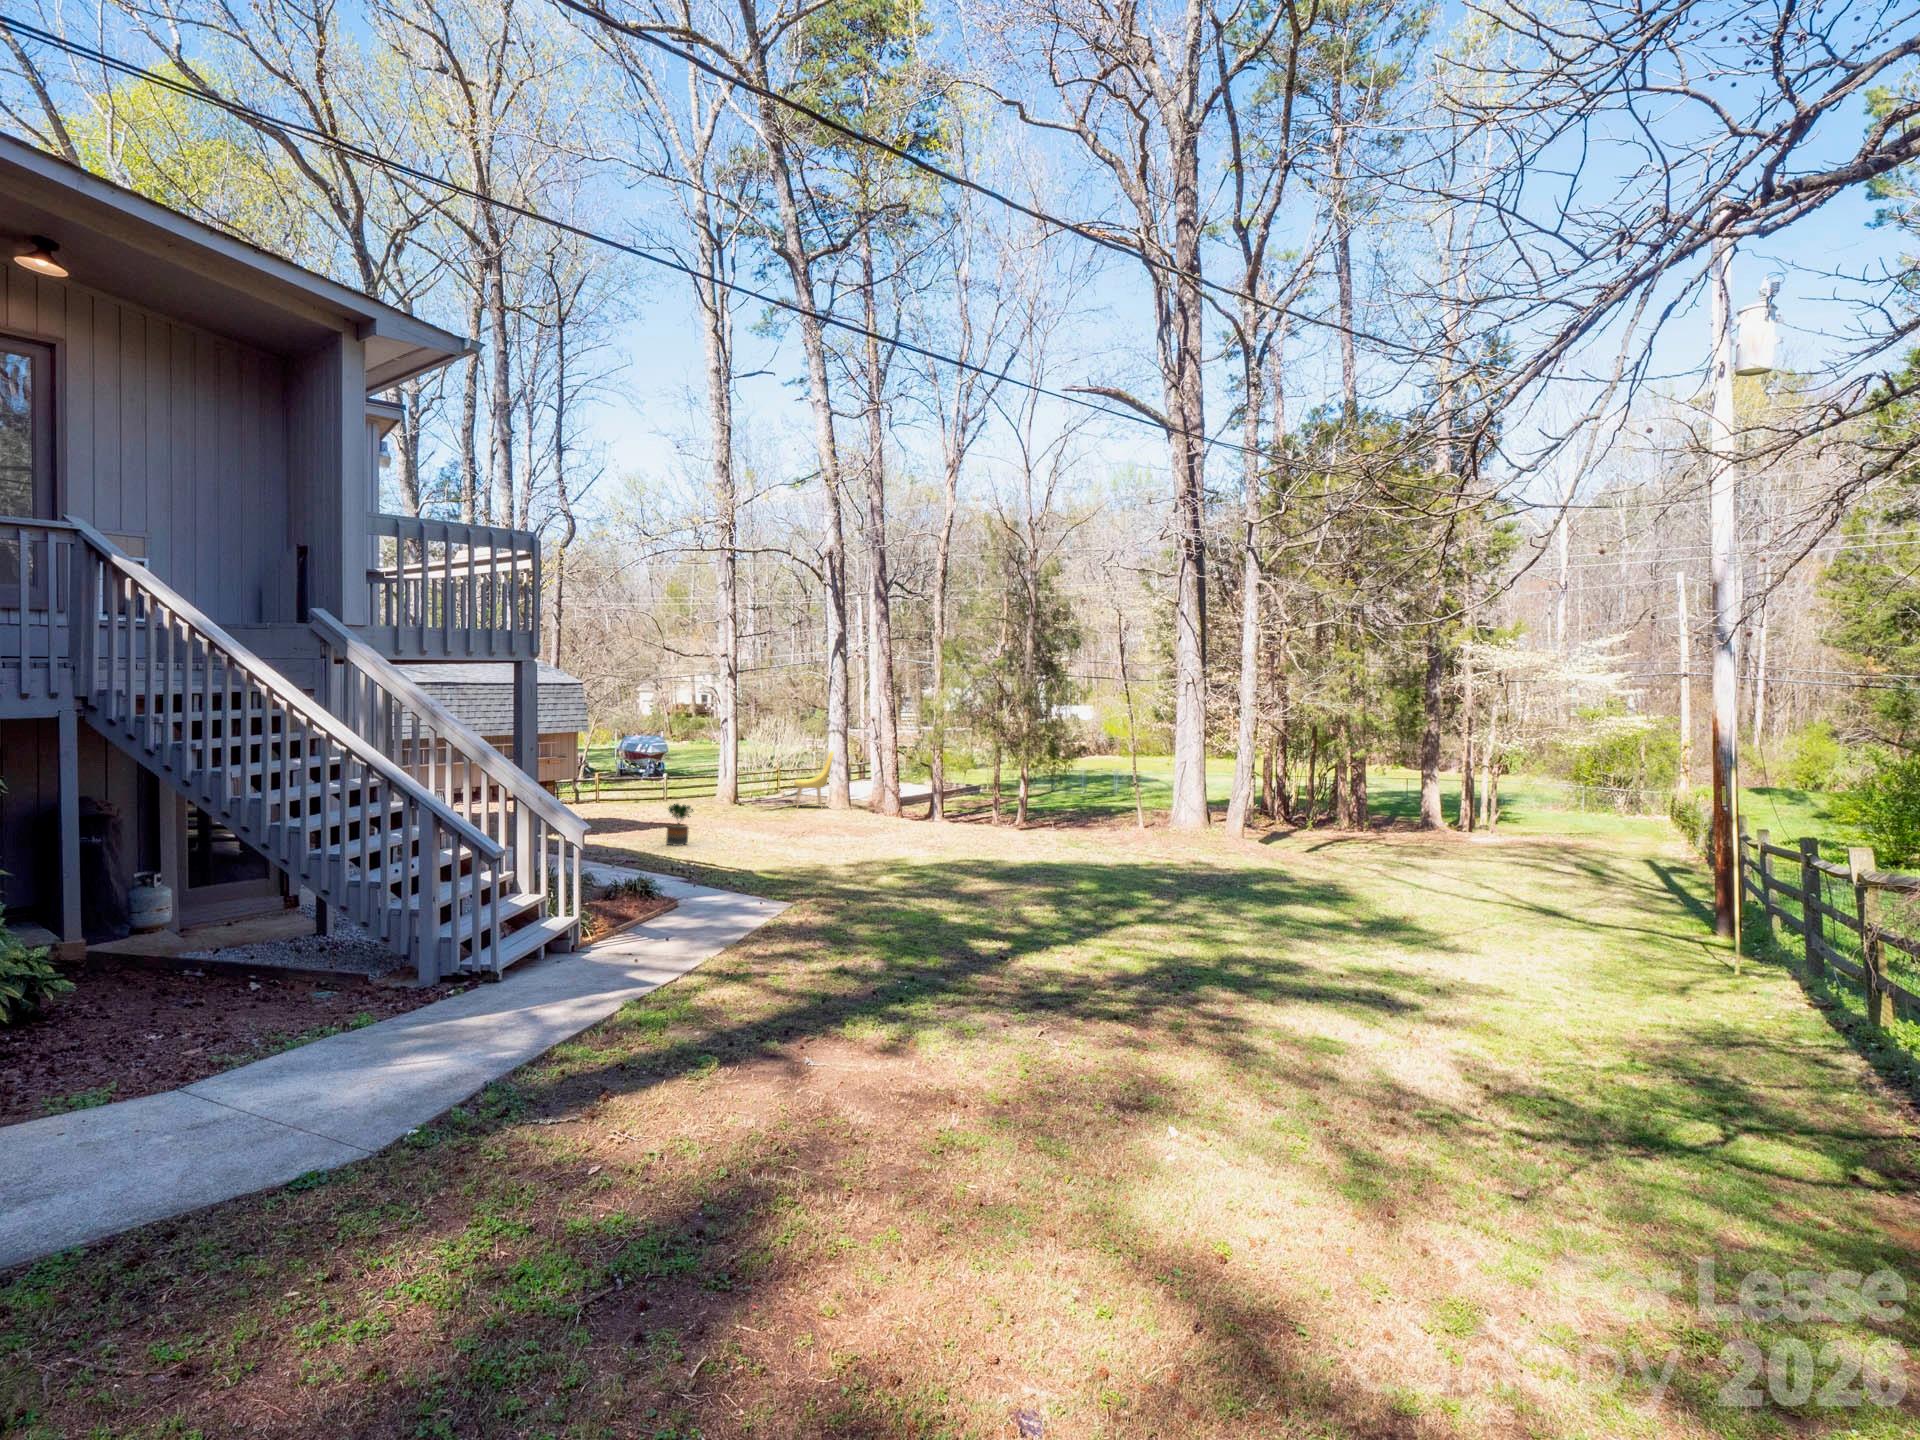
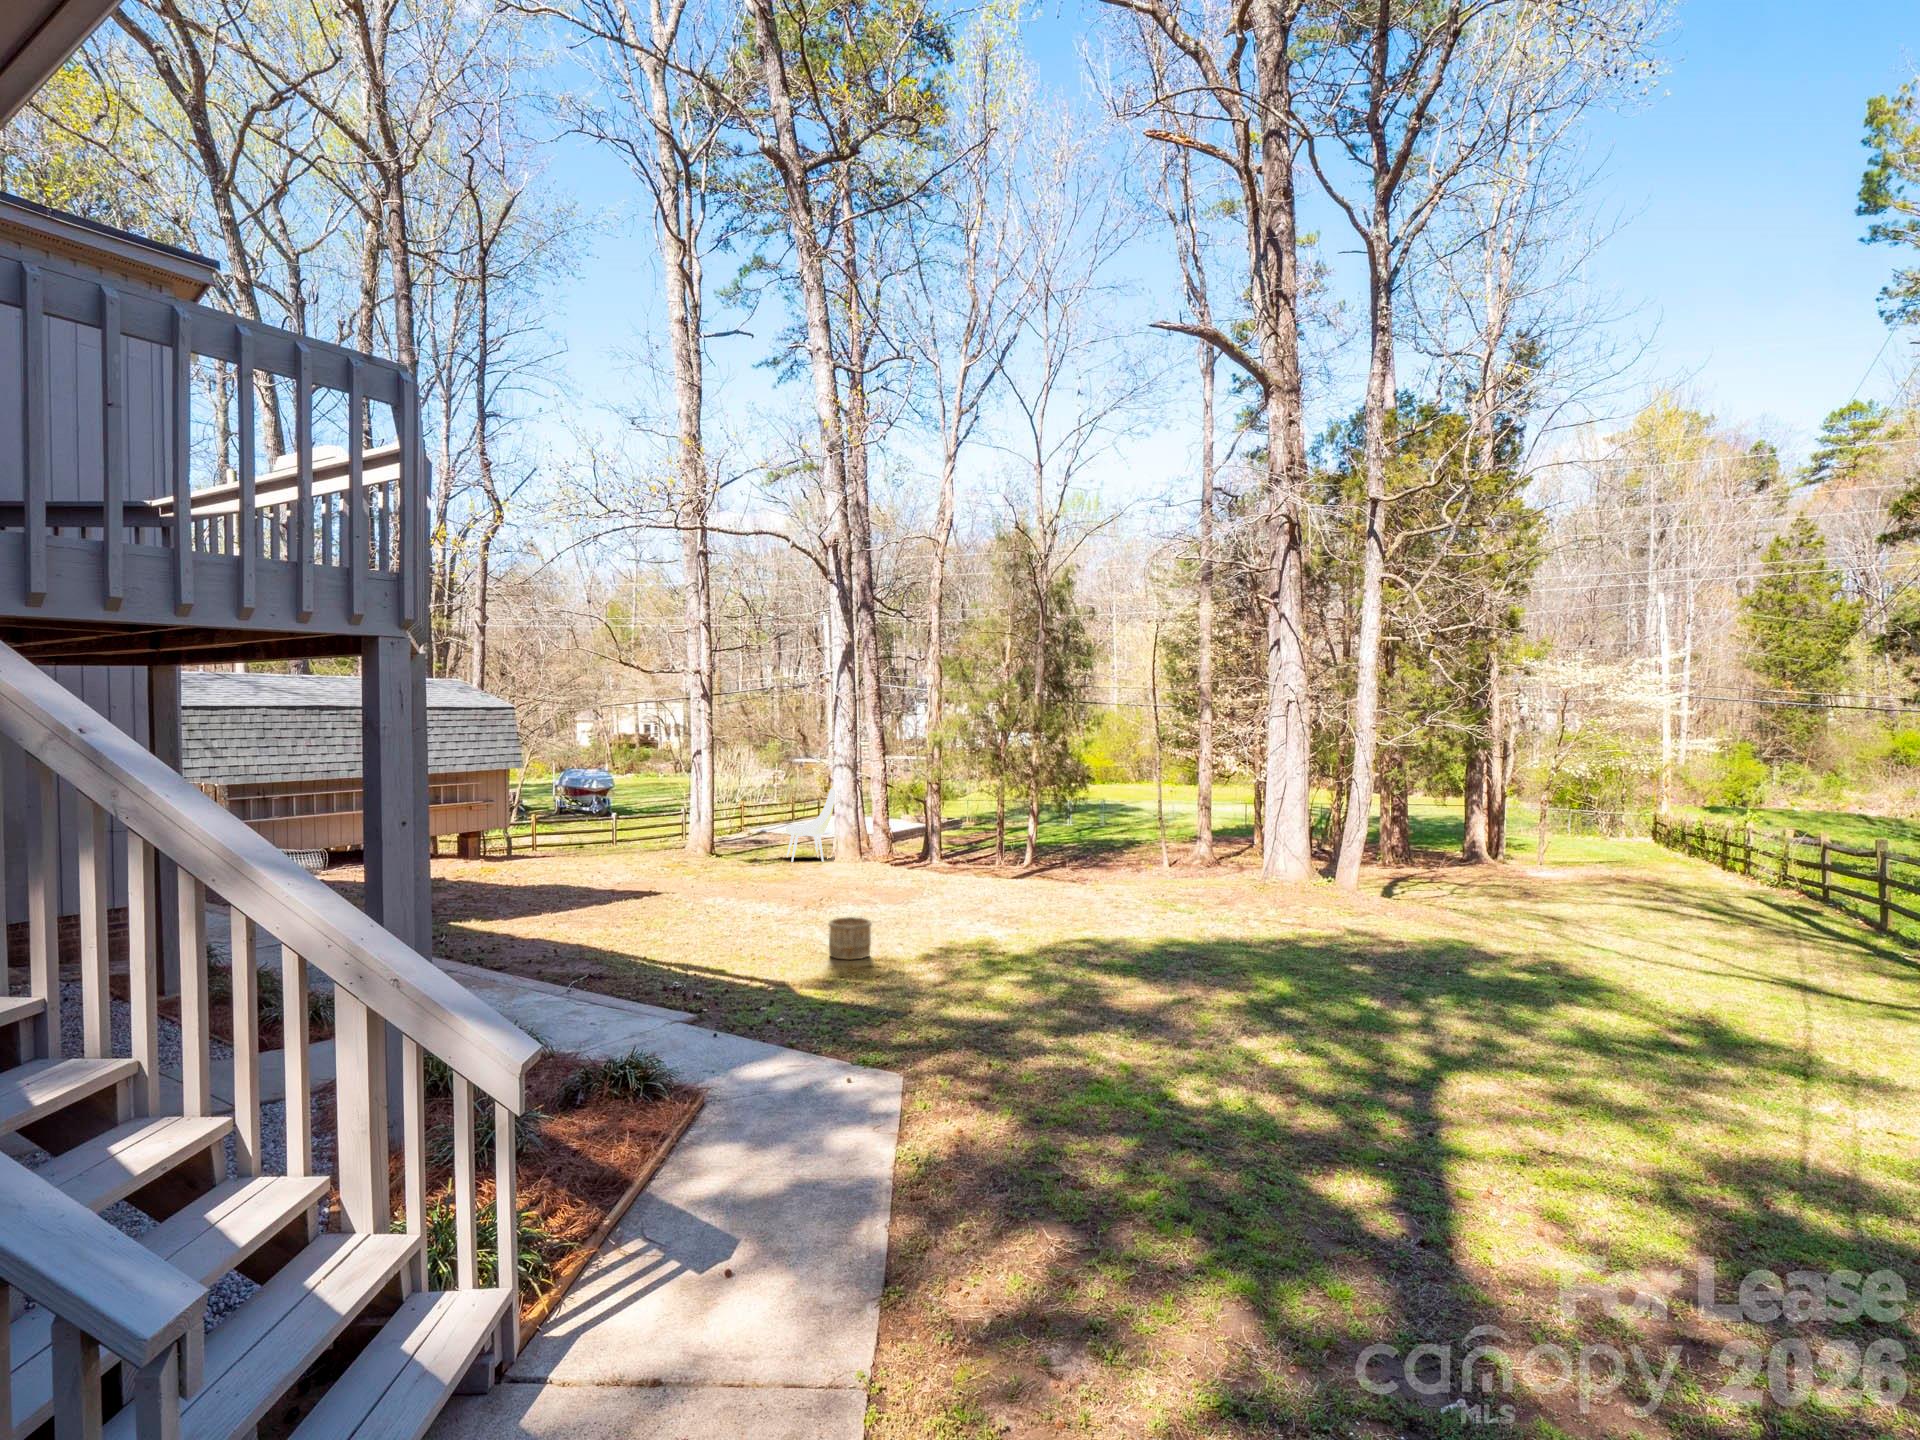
potted tree: present [666,804,693,846] -> none [643,883,686,949]
wooden bucket: none [785,828,816,854] -> present [829,917,872,960]

